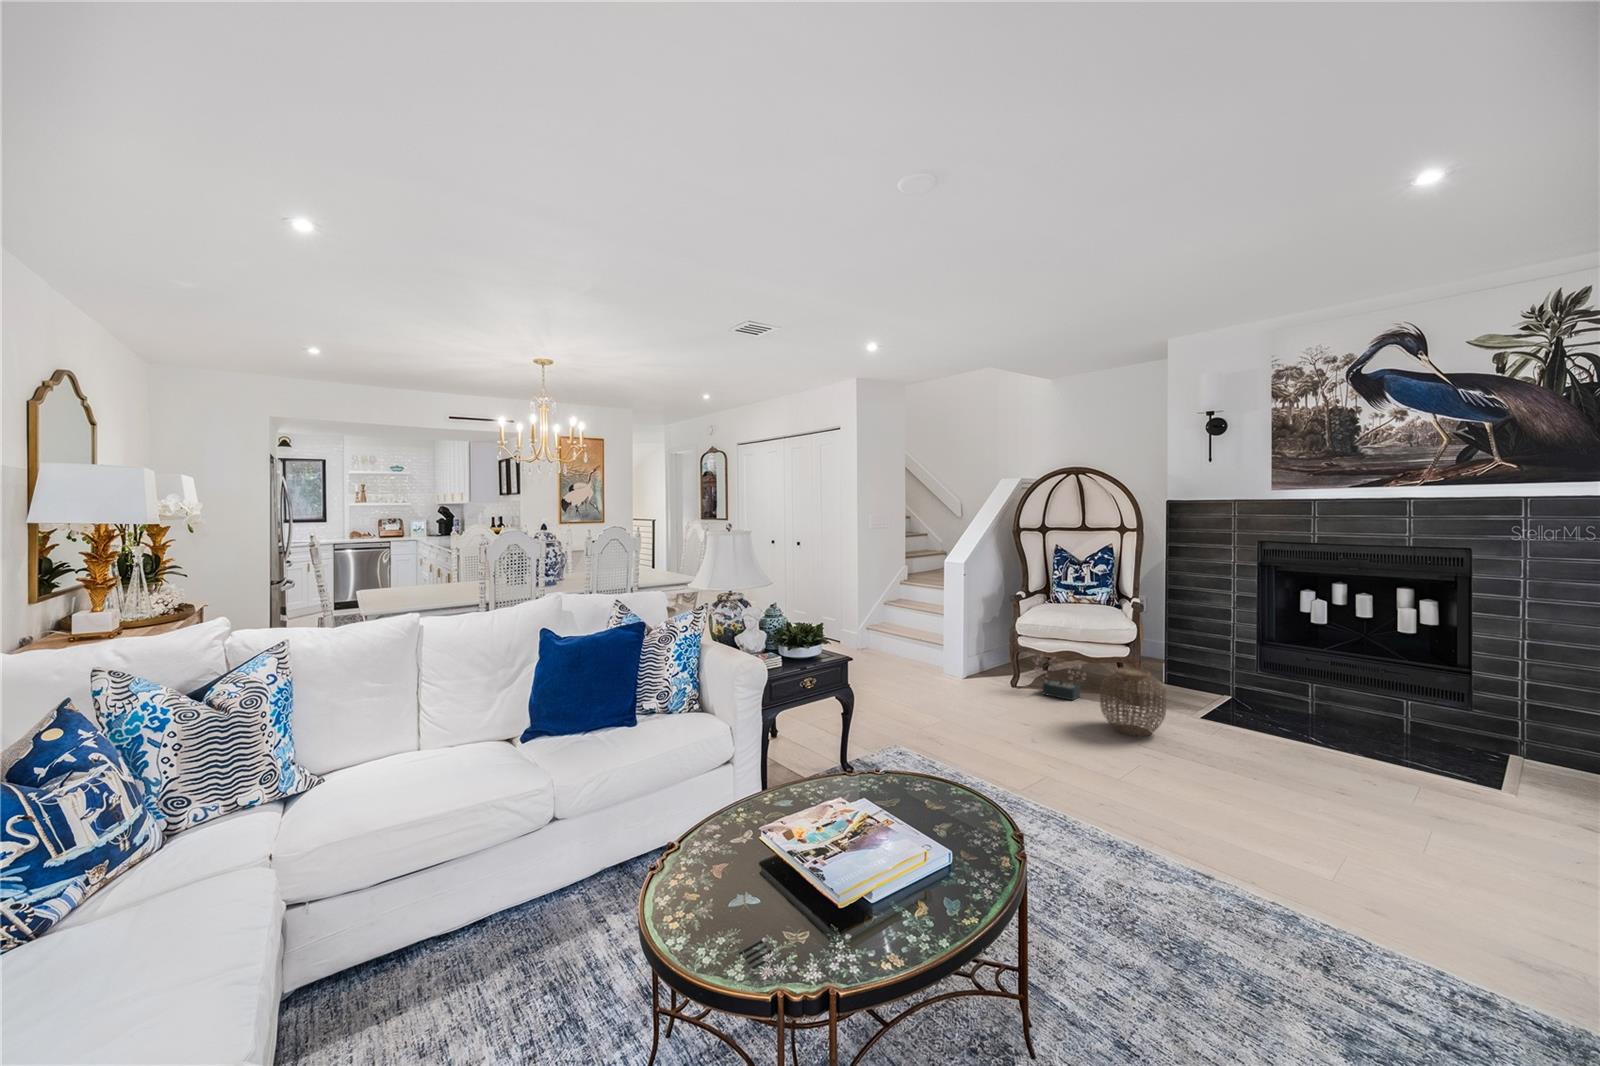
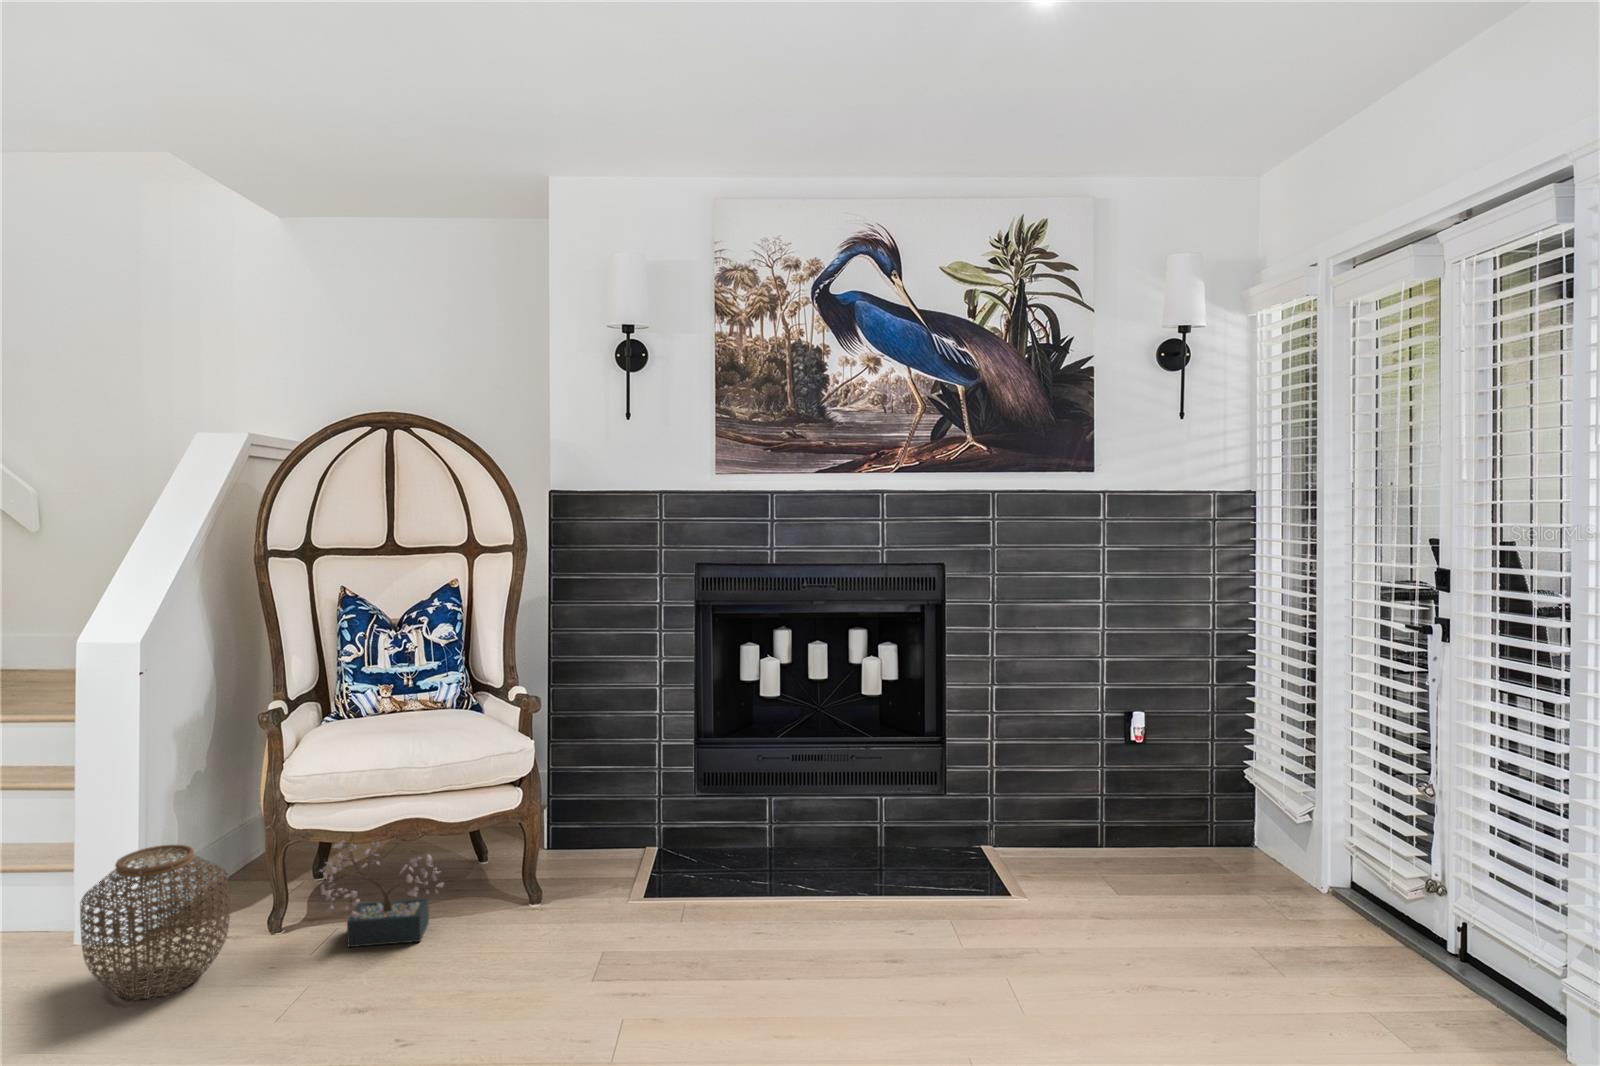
woven basket: present [1100,667,1166,736] -> present [80,845,230,999]

